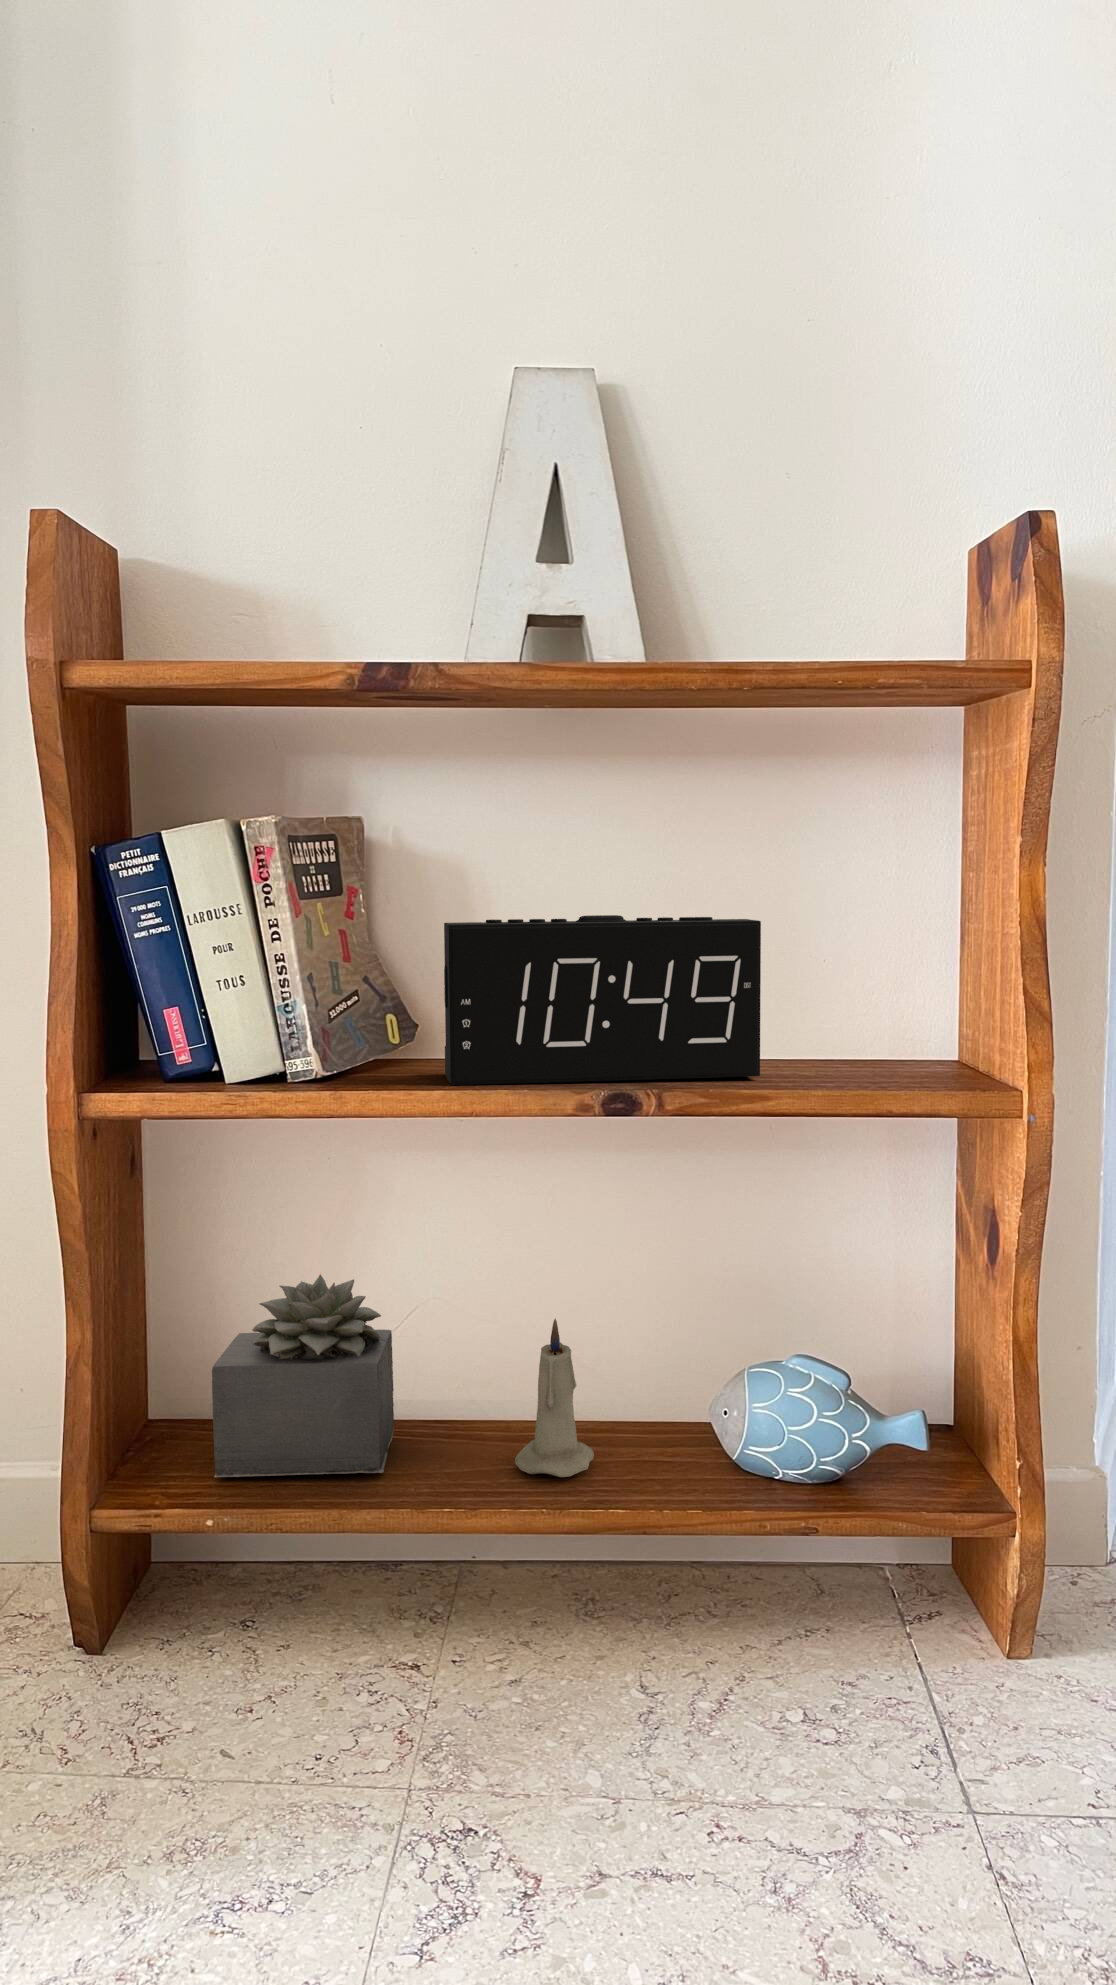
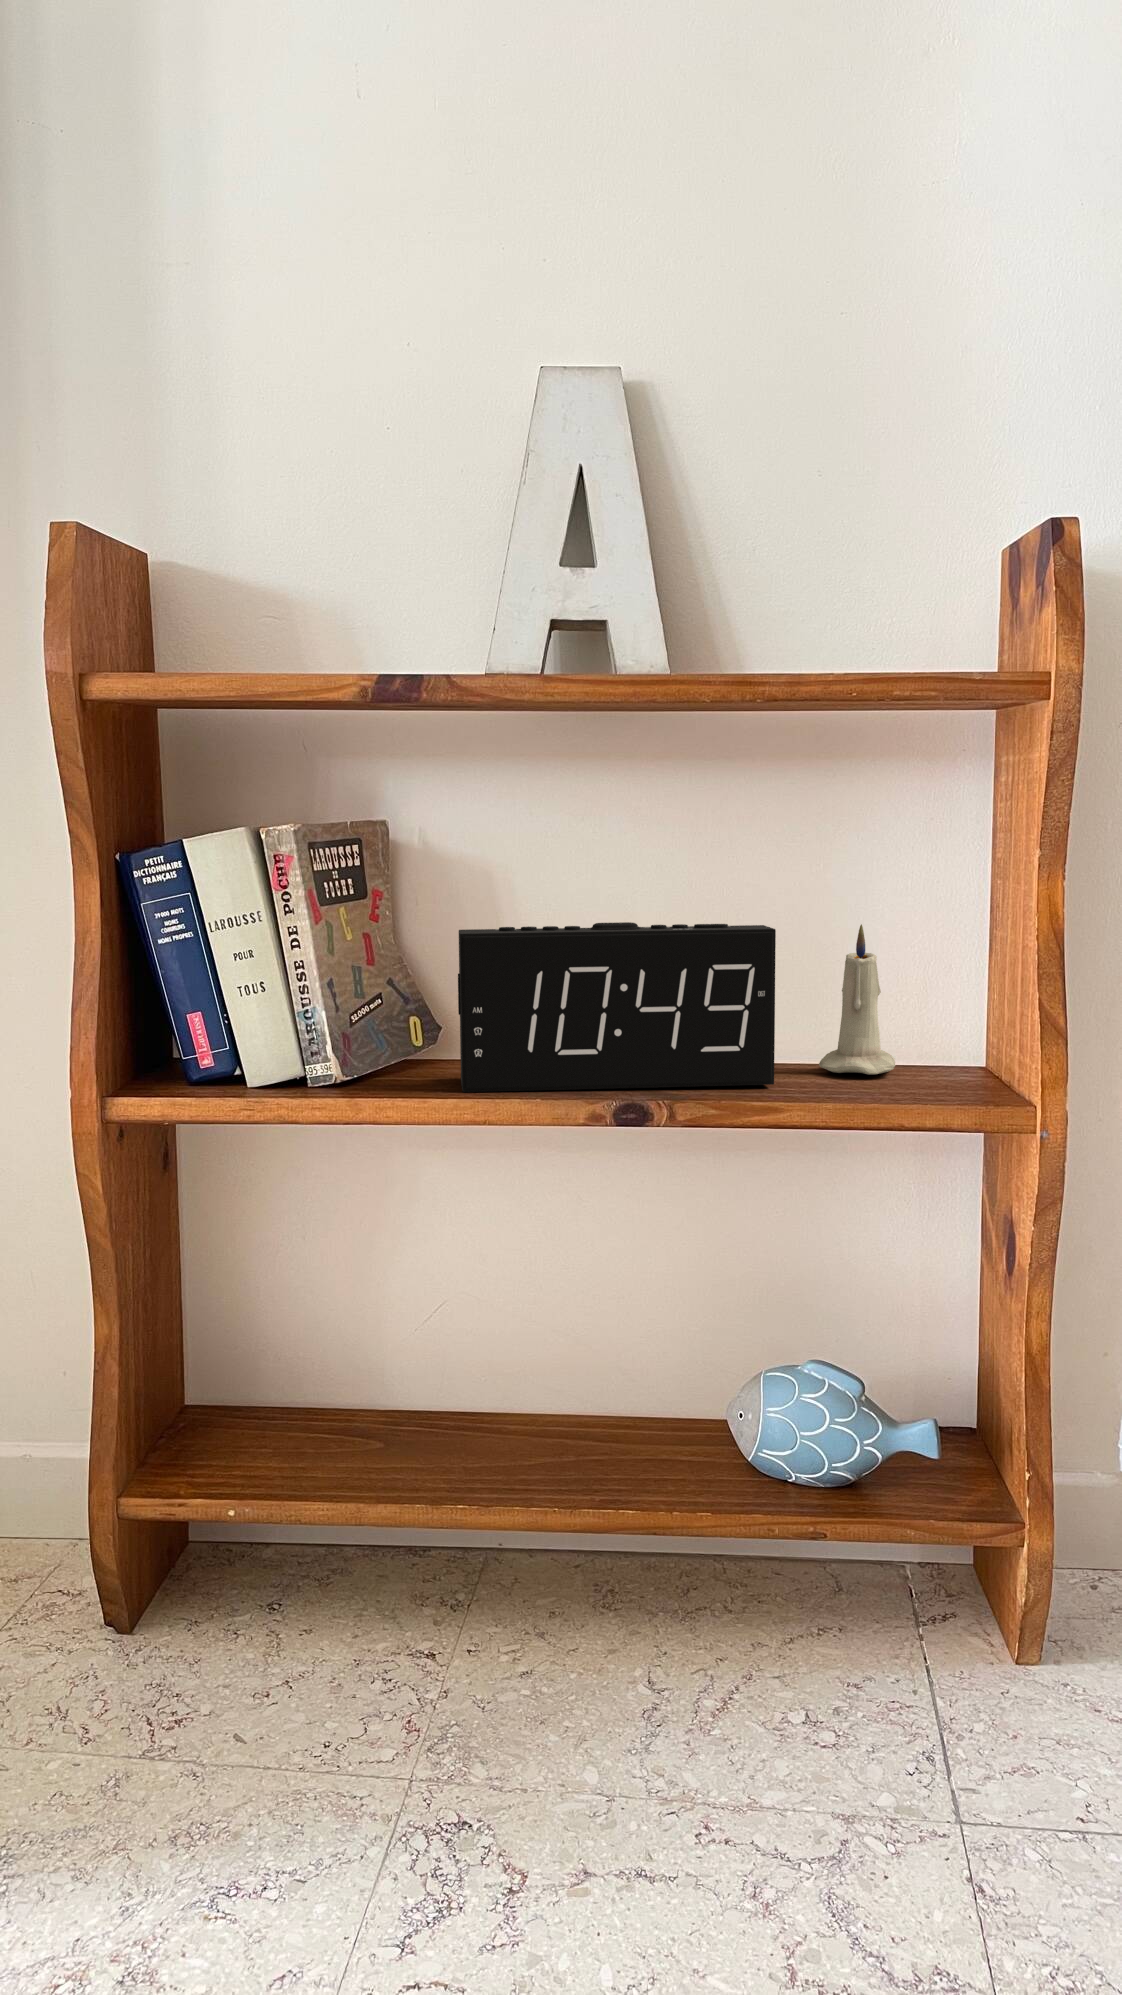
succulent plant: present [212,1275,394,1477] -> none [234,1271,417,1468]
candle: present [515,1319,594,1477] -> present [819,924,895,1074]

